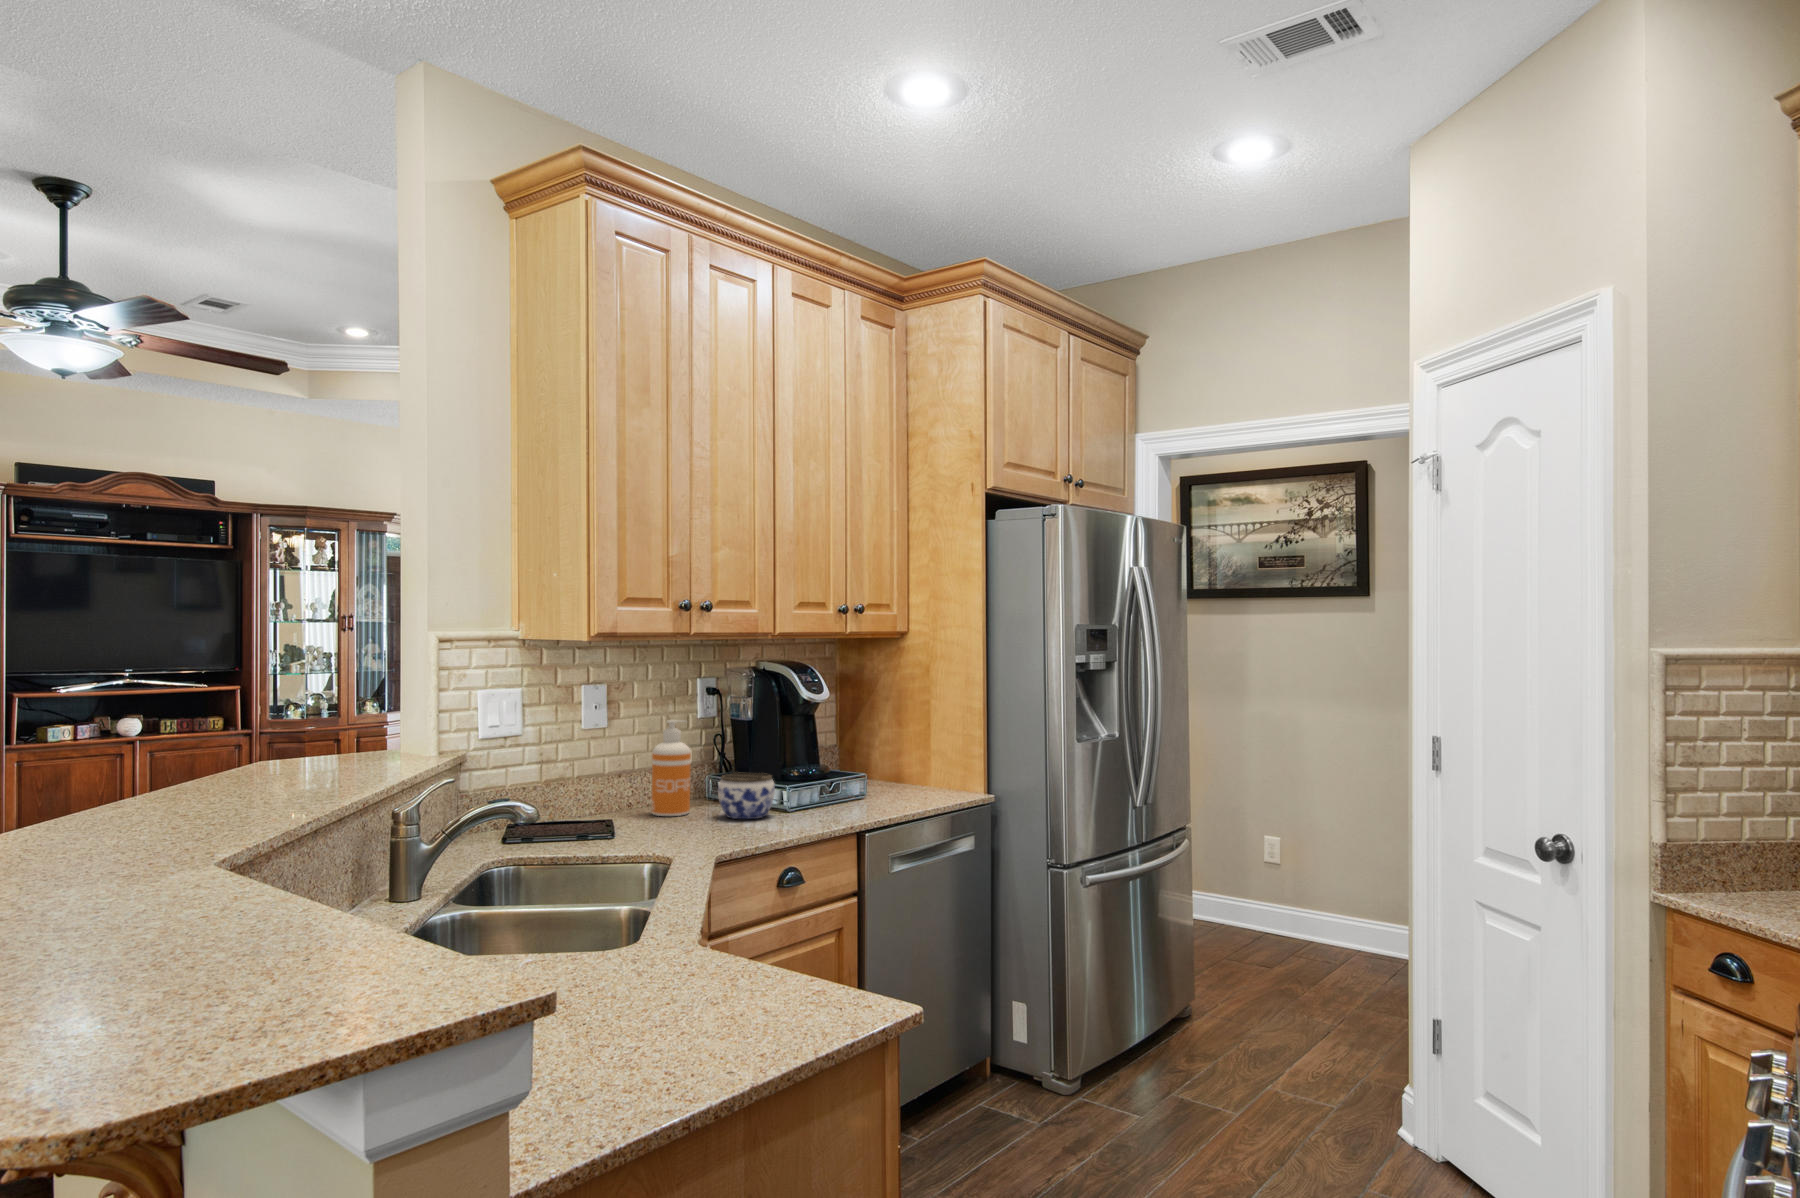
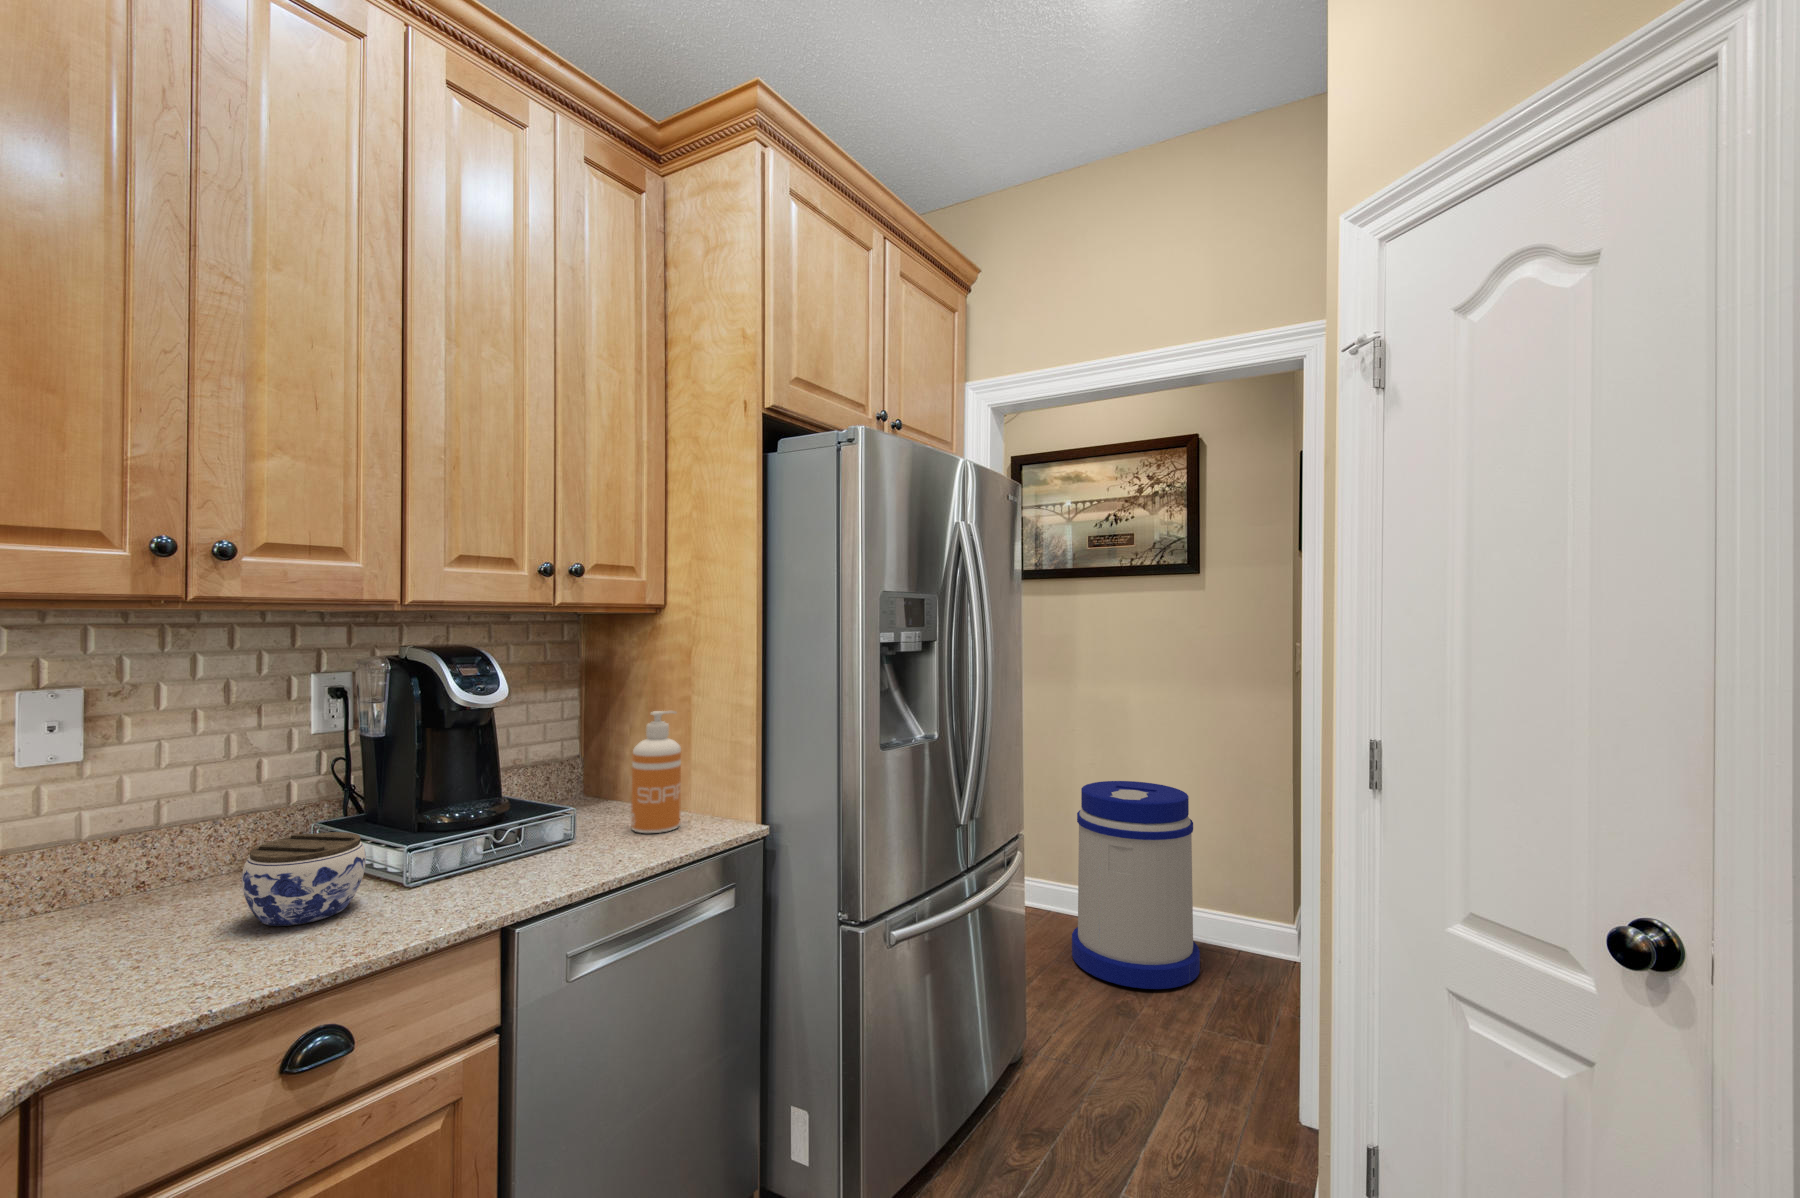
soap dispenser: present [651,720,691,816] -> present [631,711,681,833]
trash can: none [1238,794,1358,974] -> present [1072,781,1200,989]

